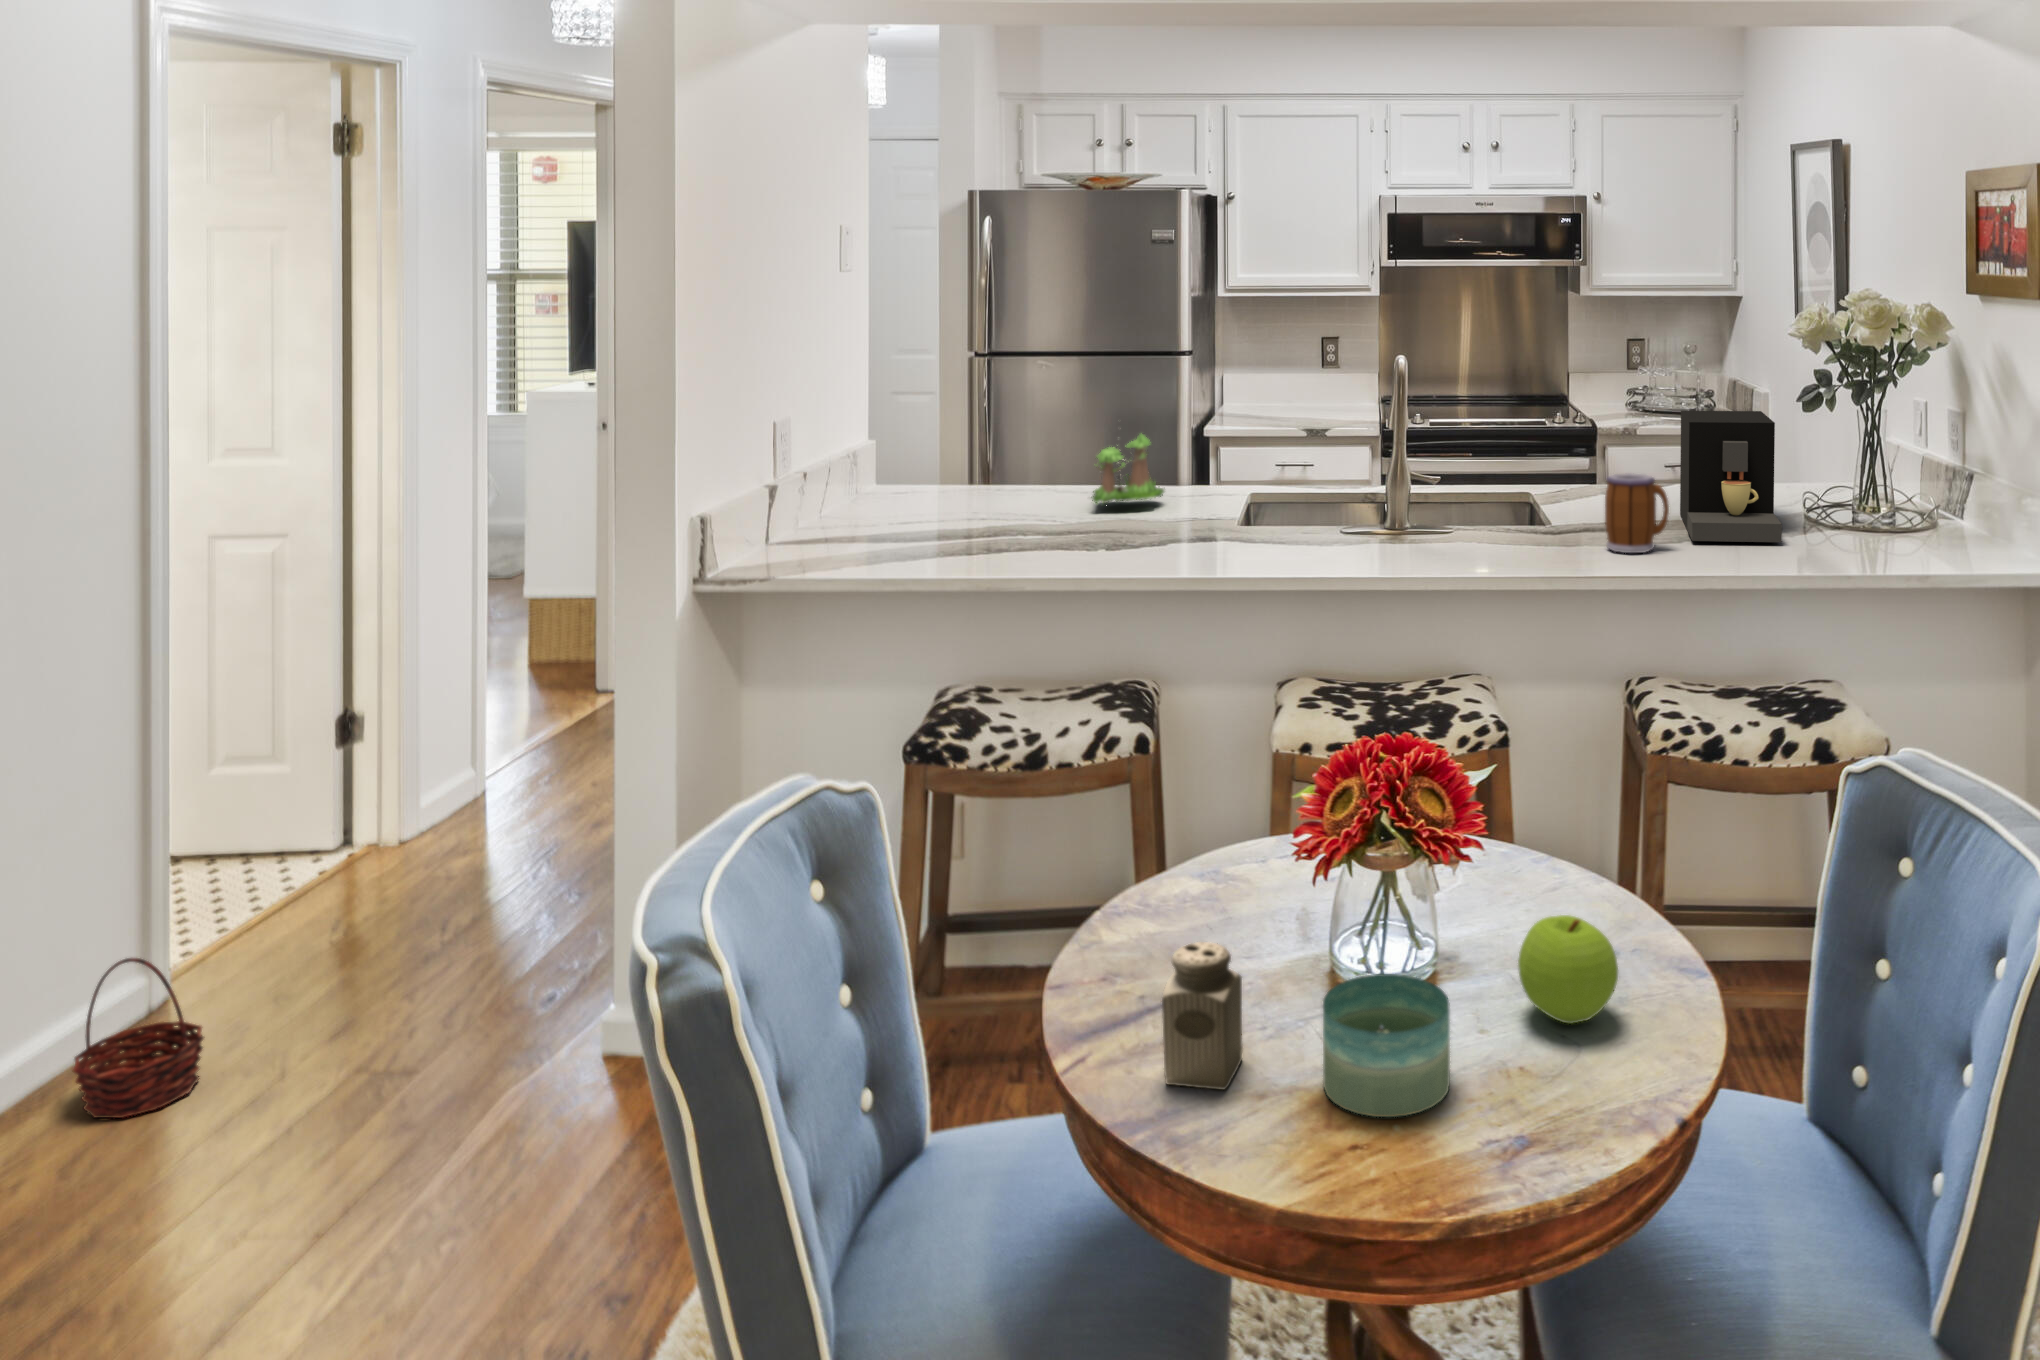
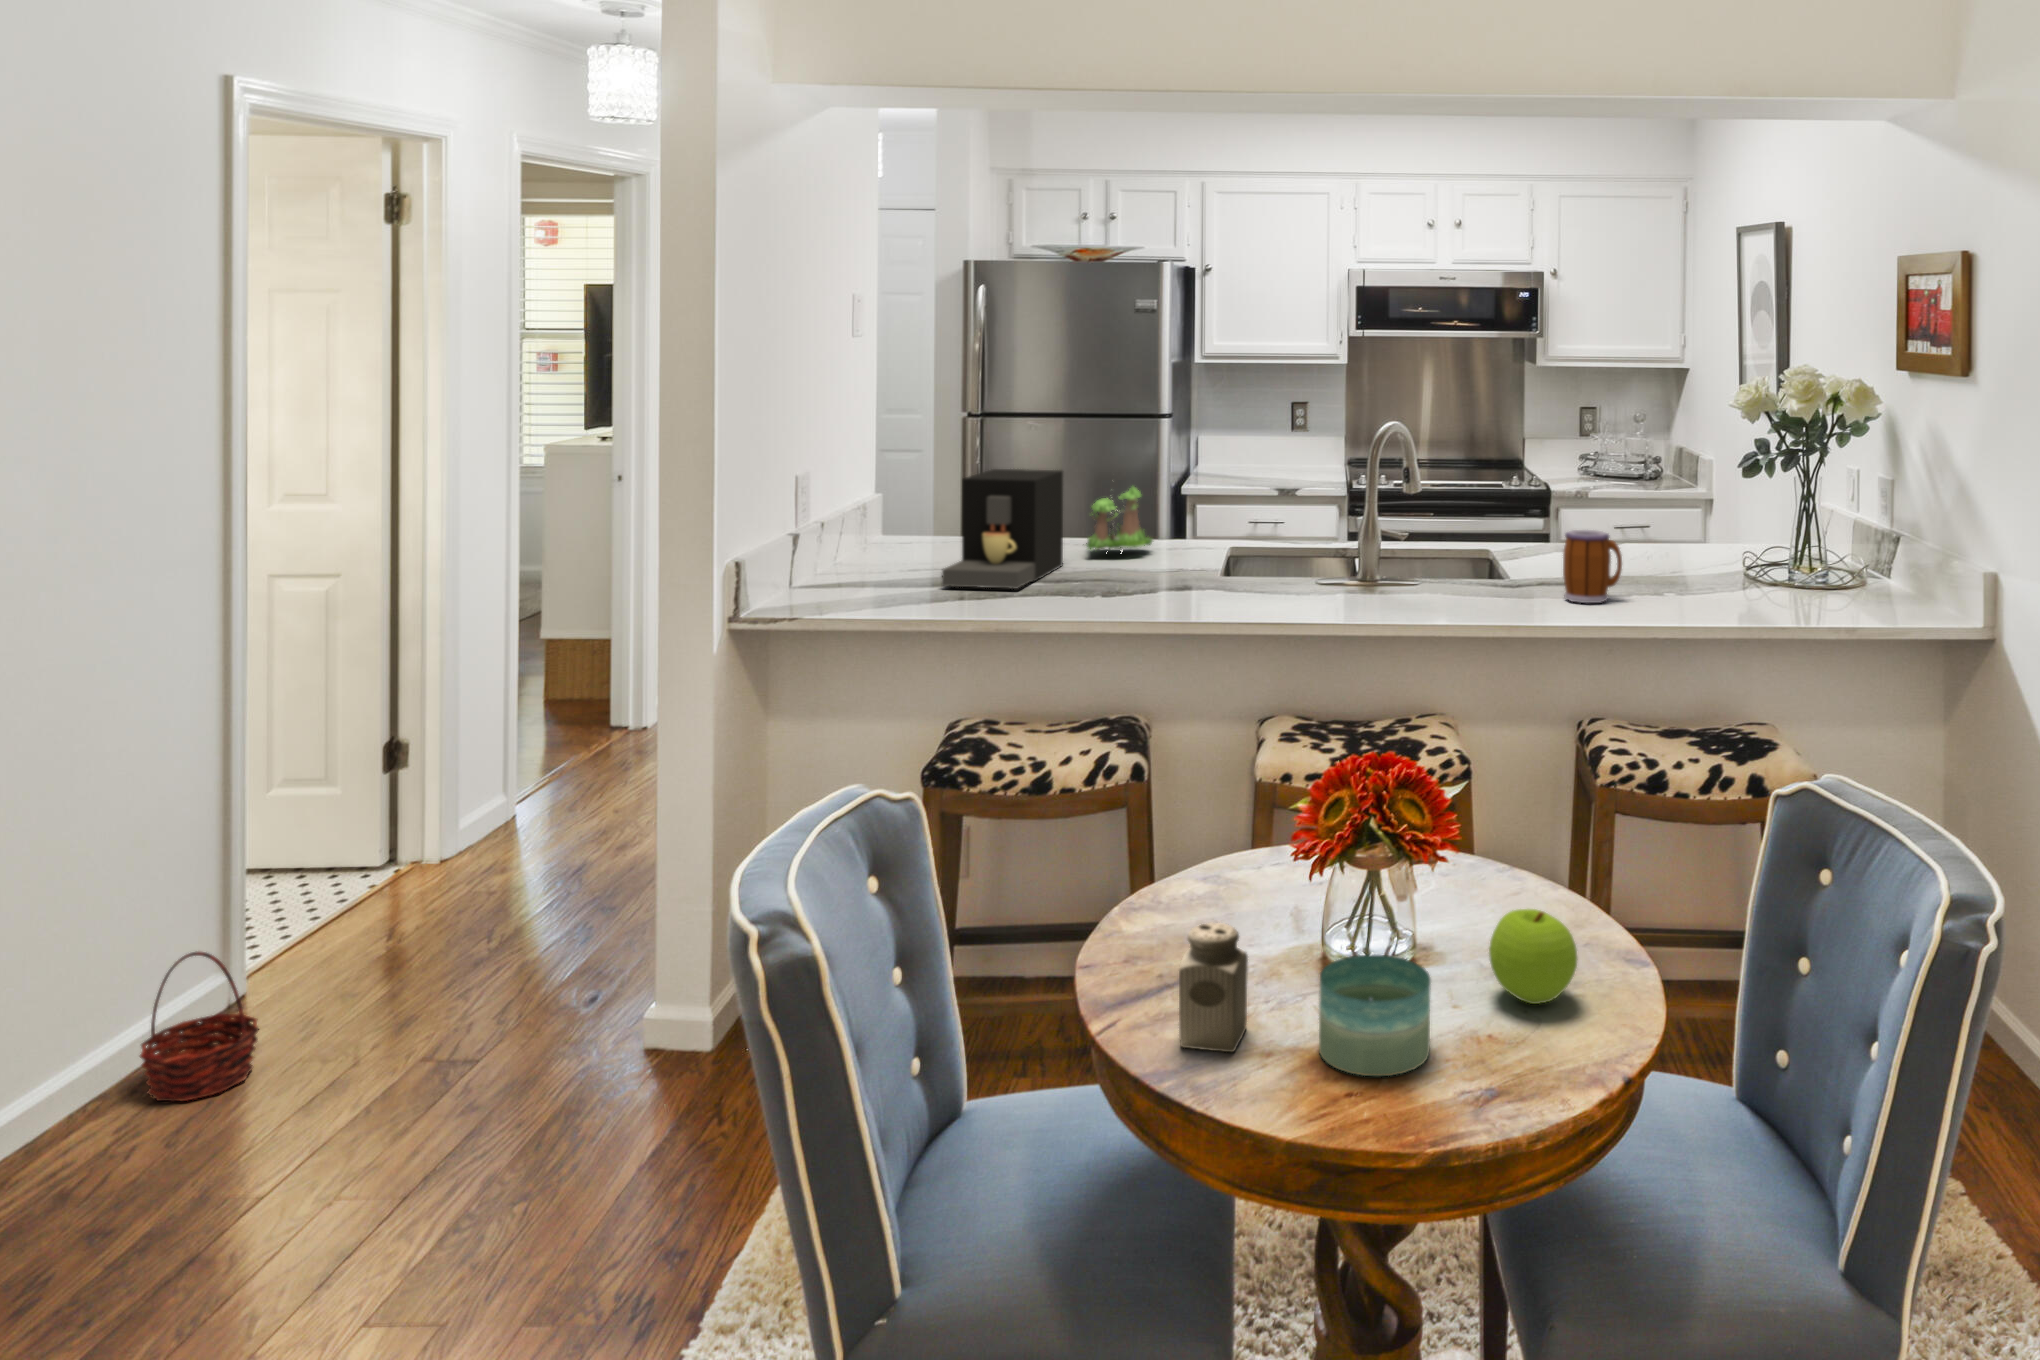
coffee maker: present [1680,411,1782,542] -> present [942,469,1063,589]

